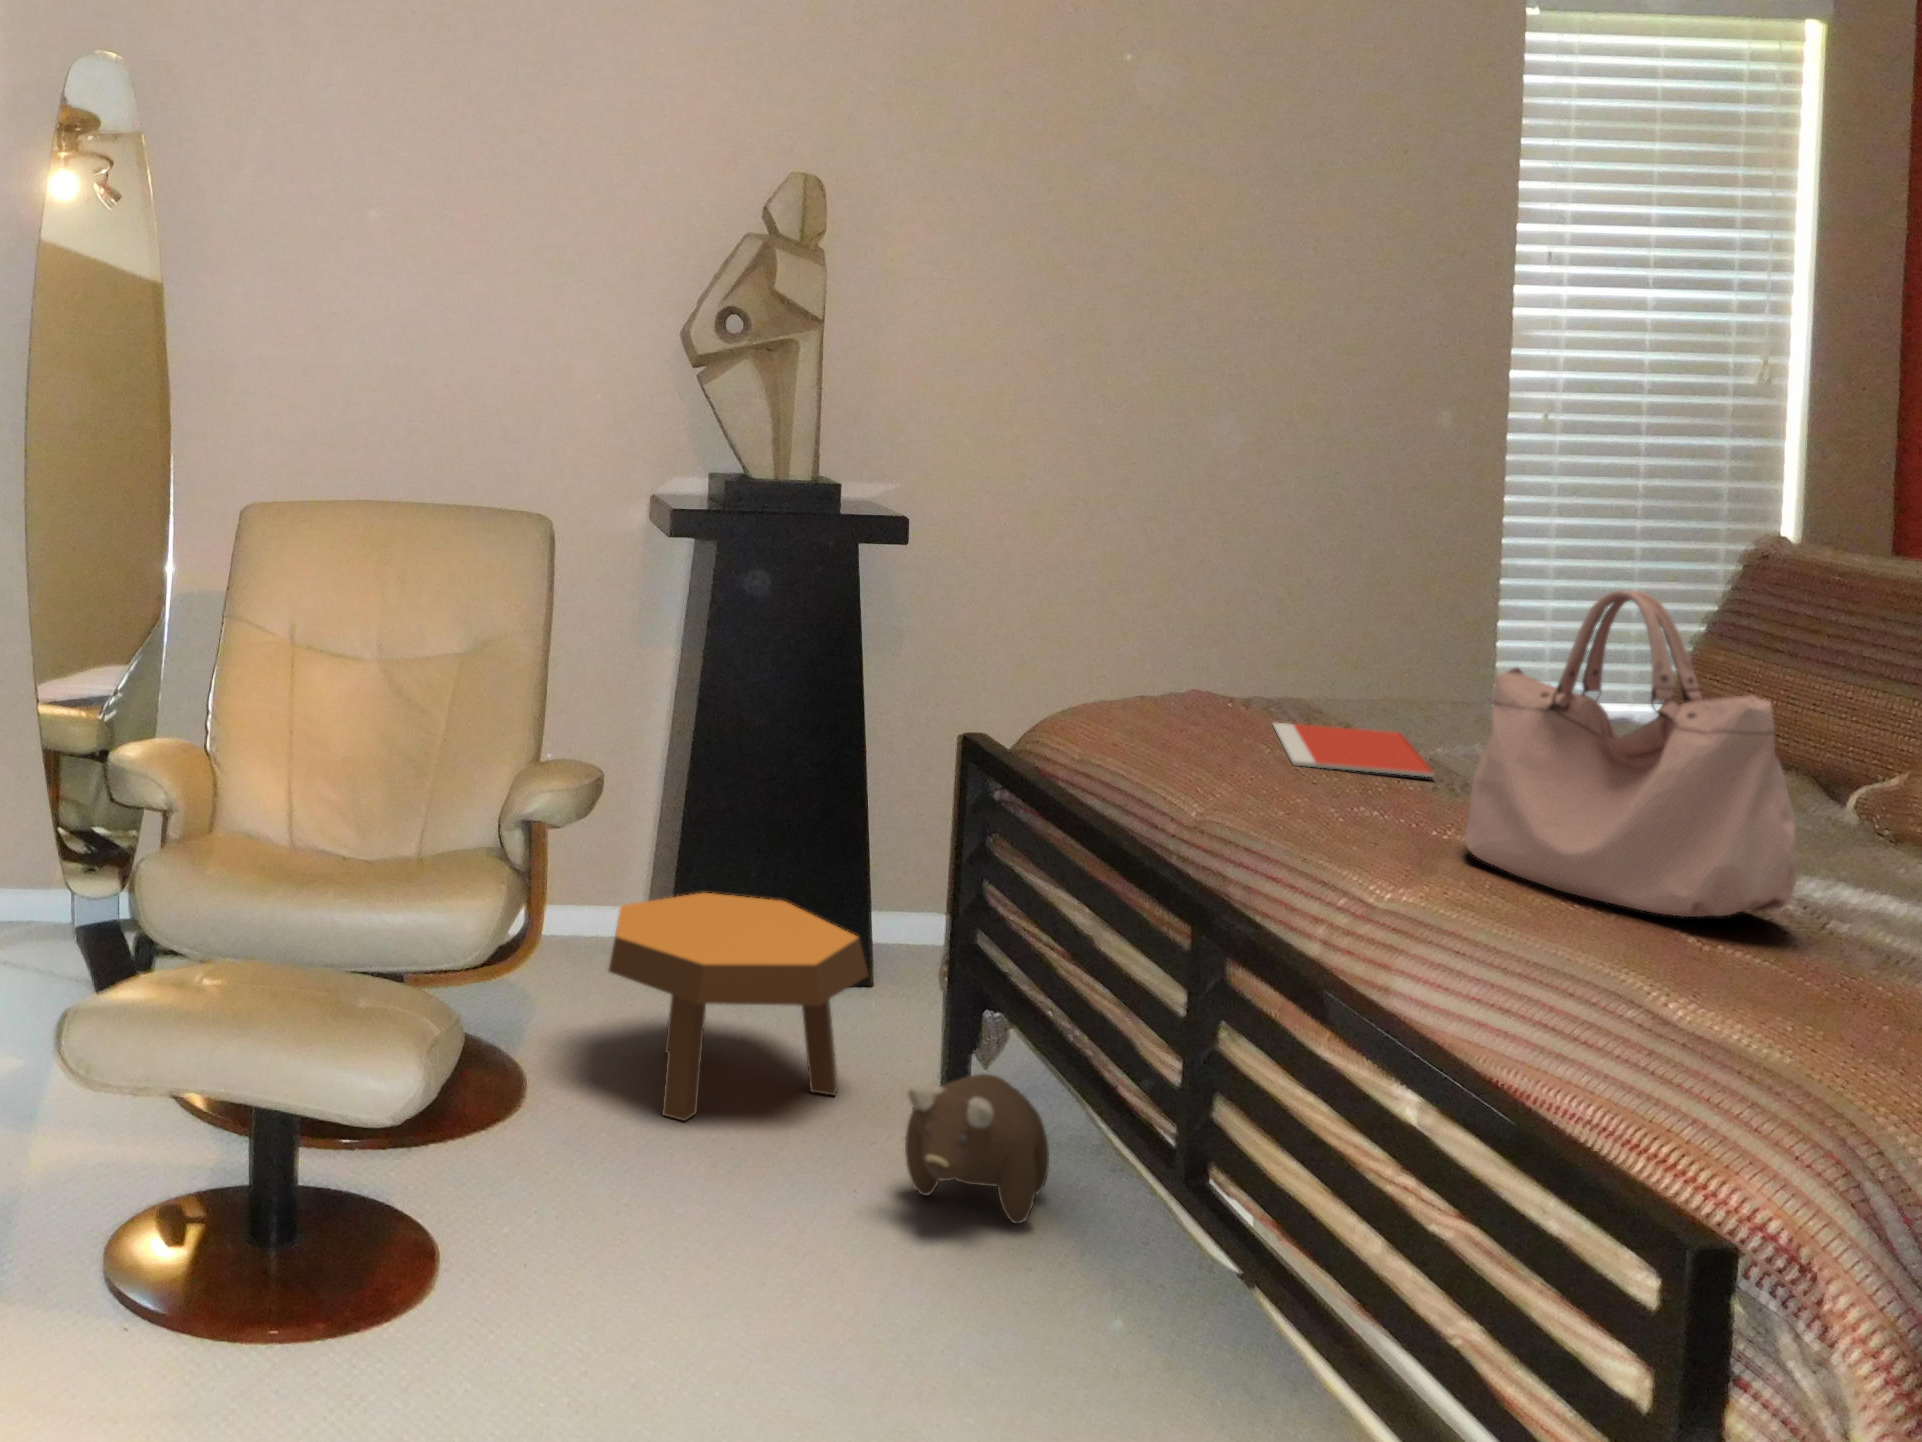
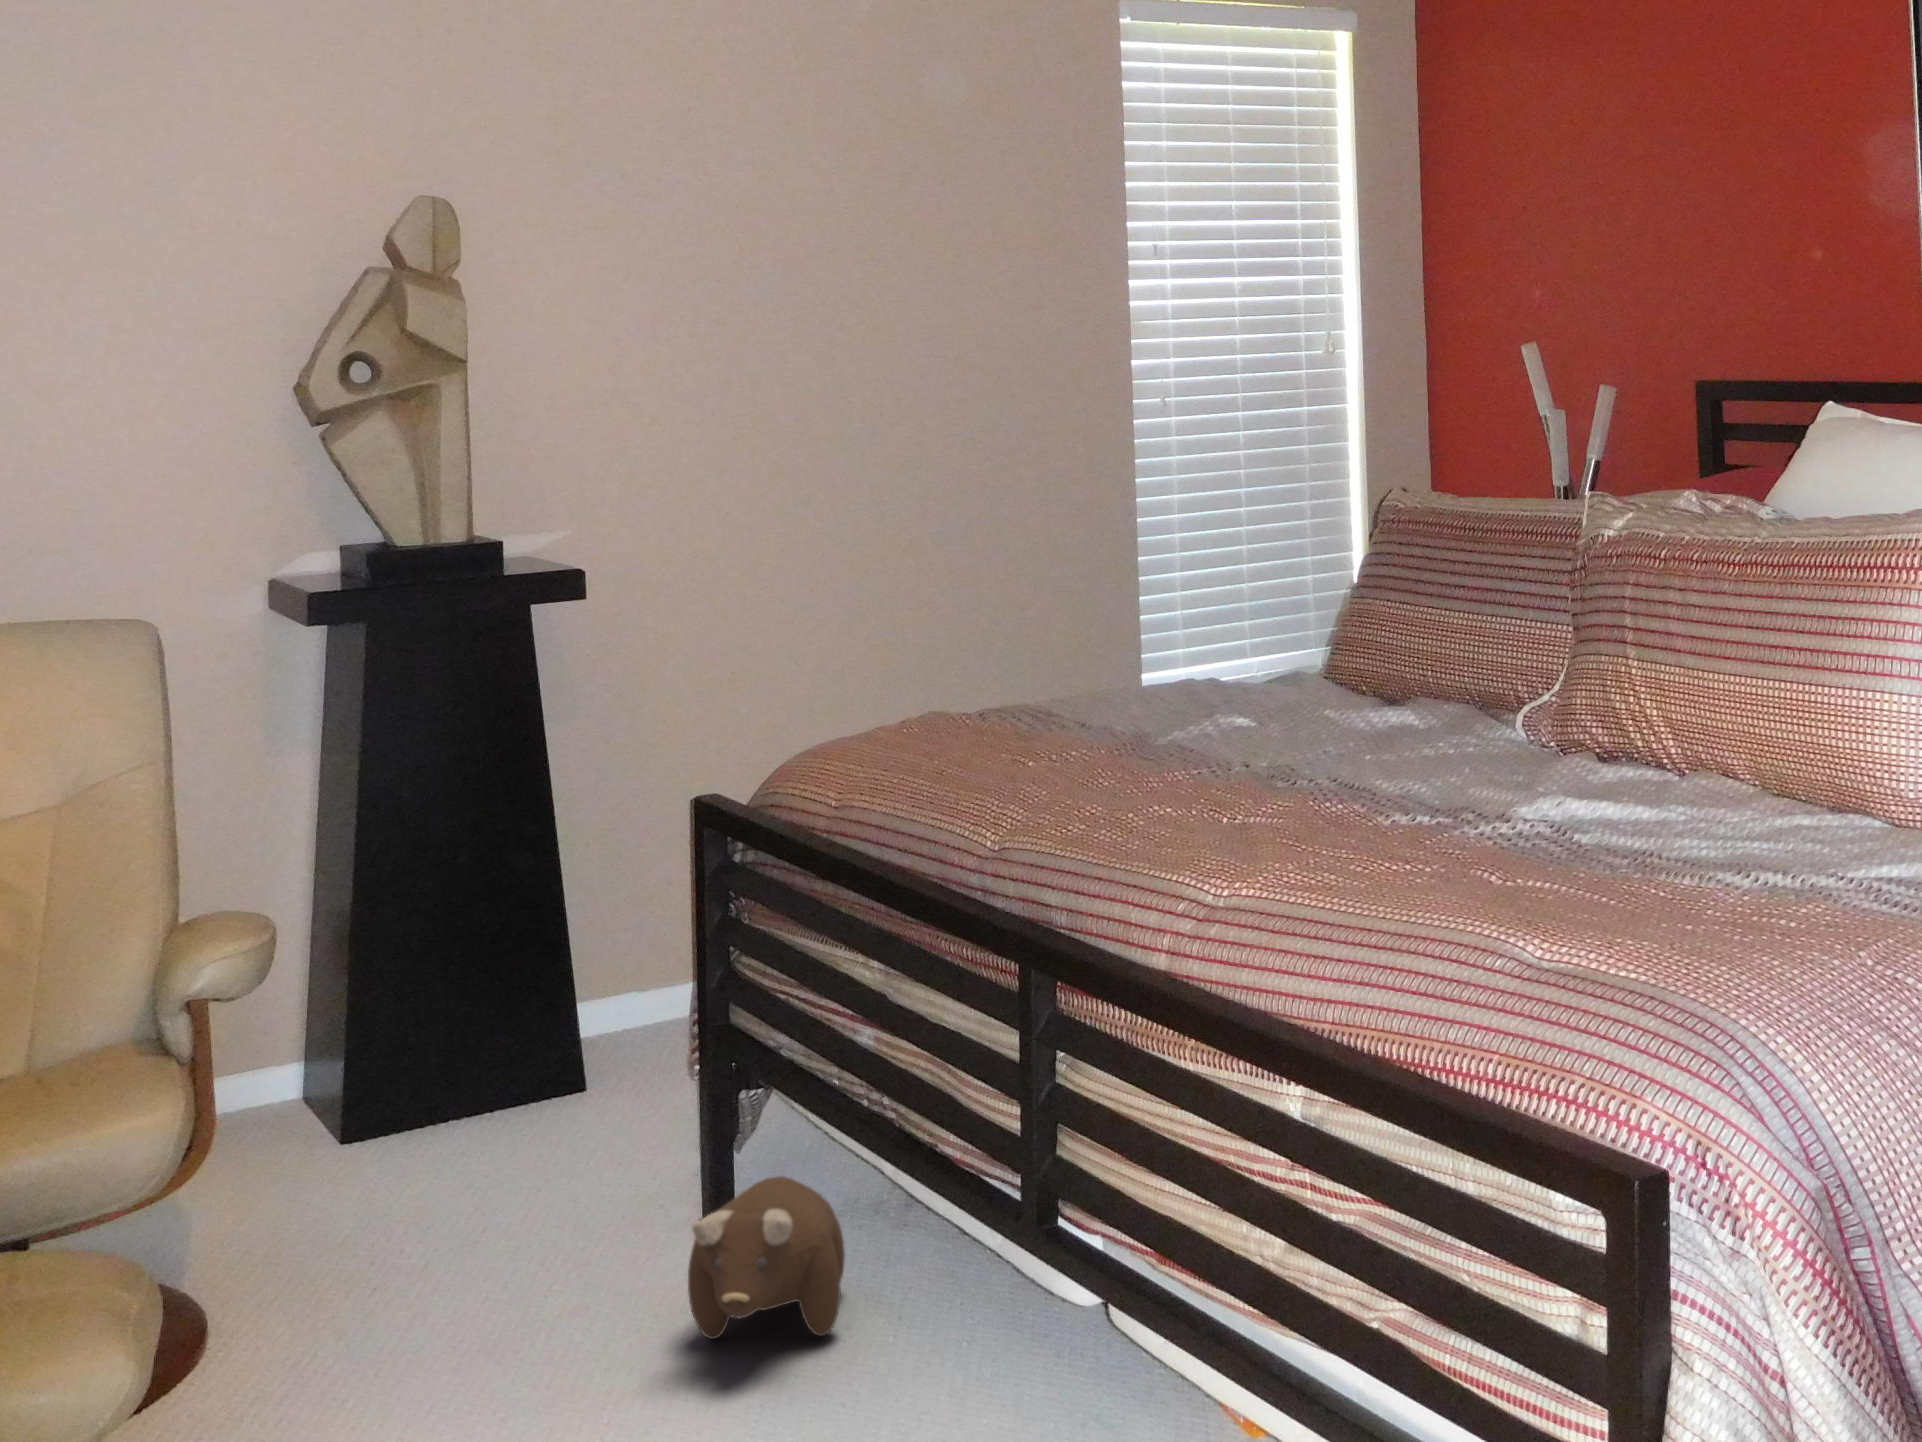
handbag: present [1464,590,1797,917] -> none [1257,539,1550,844]
notebook: present [1273,723,1435,777] -> none [1018,714,1190,767]
footstool: present [609,893,868,1121] -> none [280,1038,609,1348]

